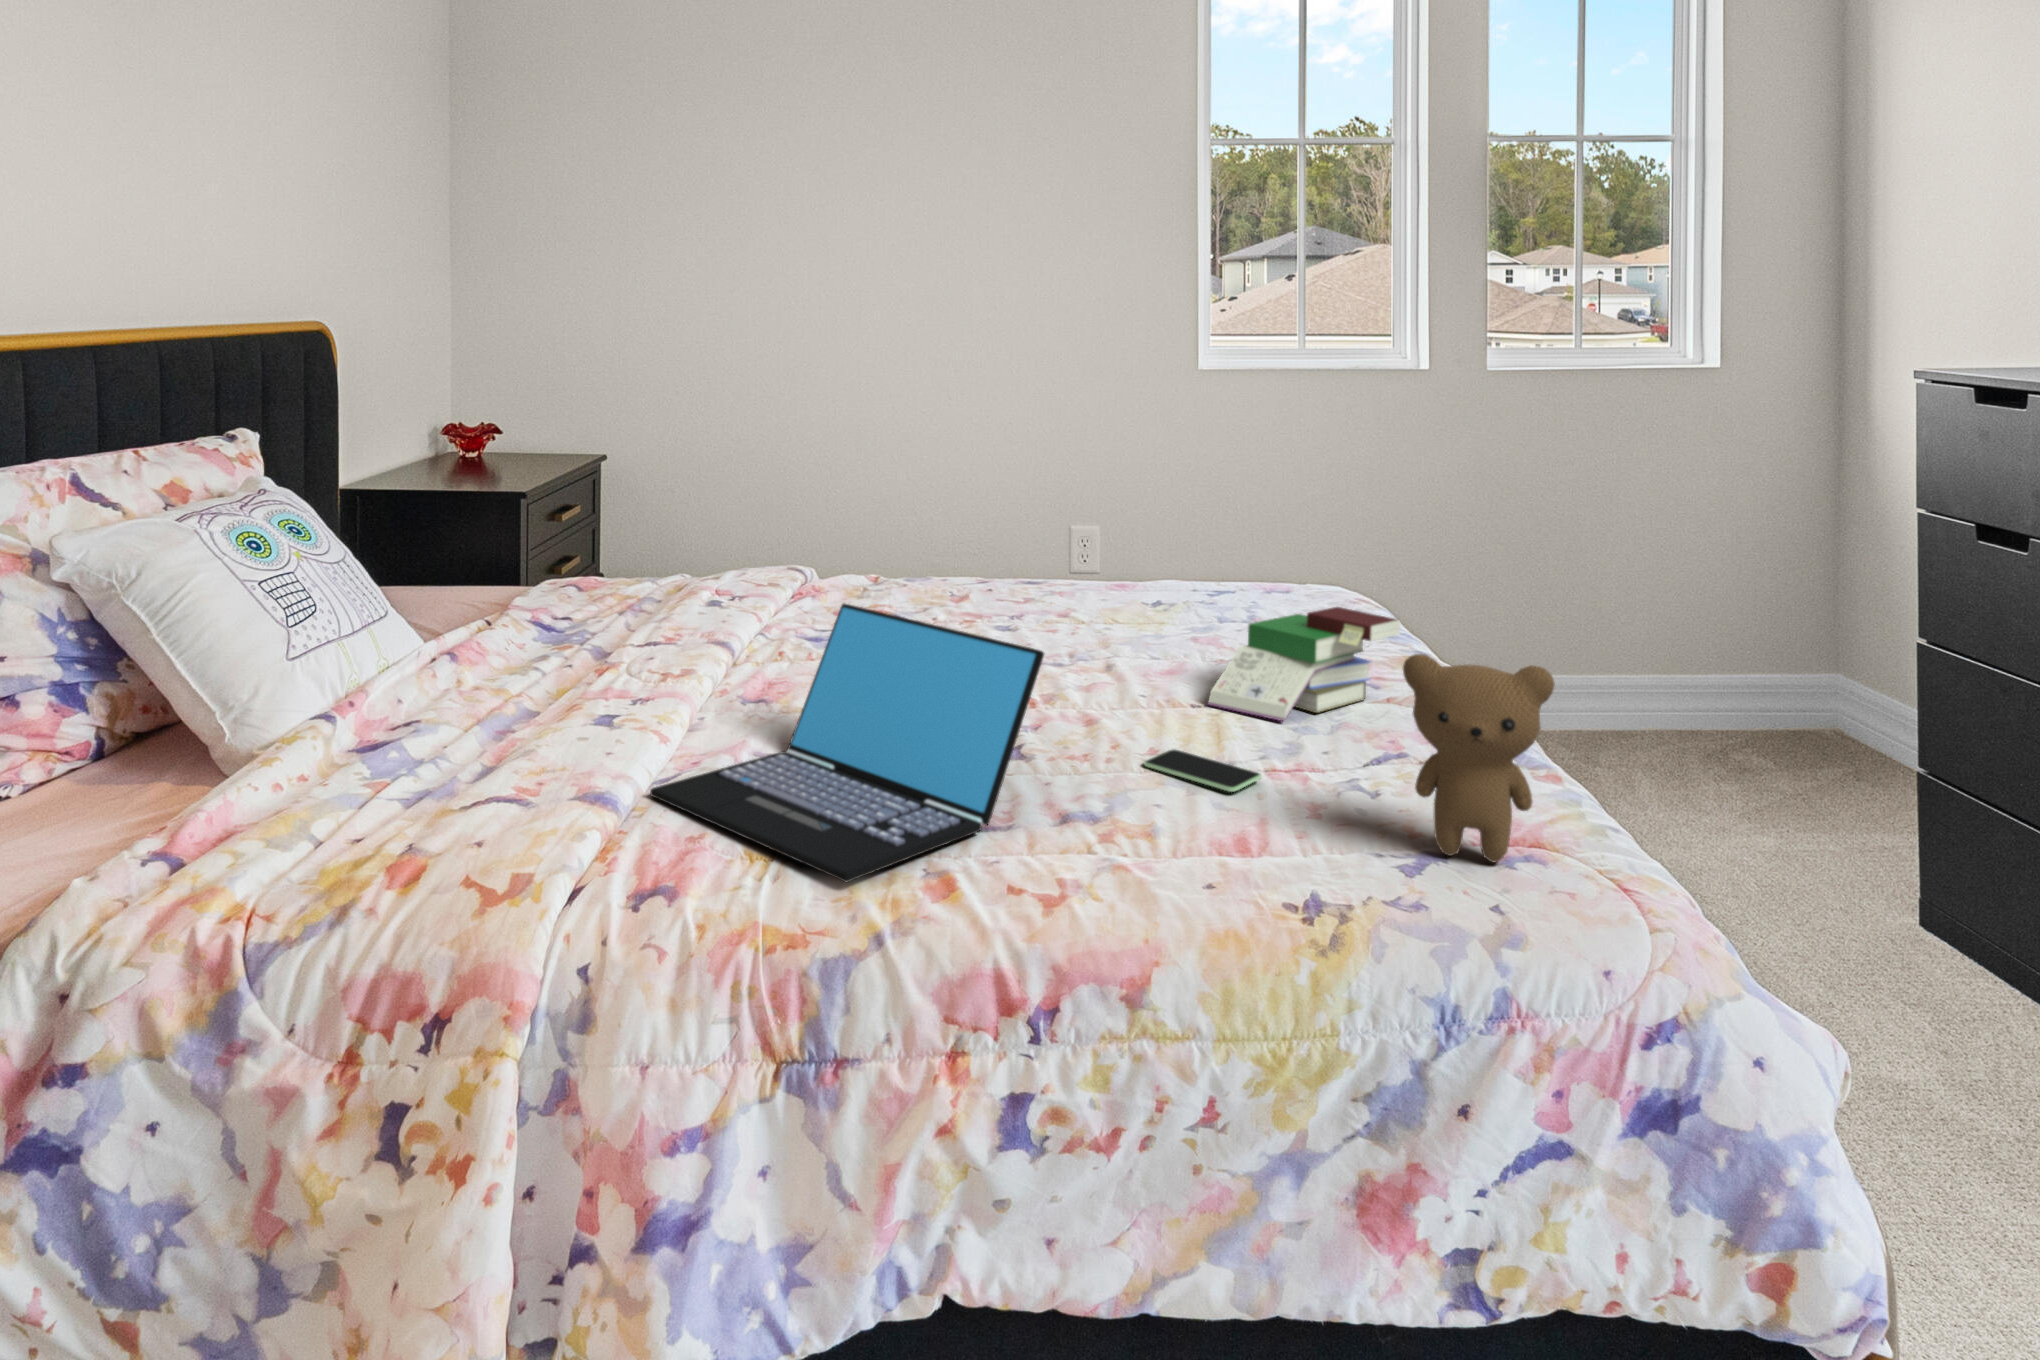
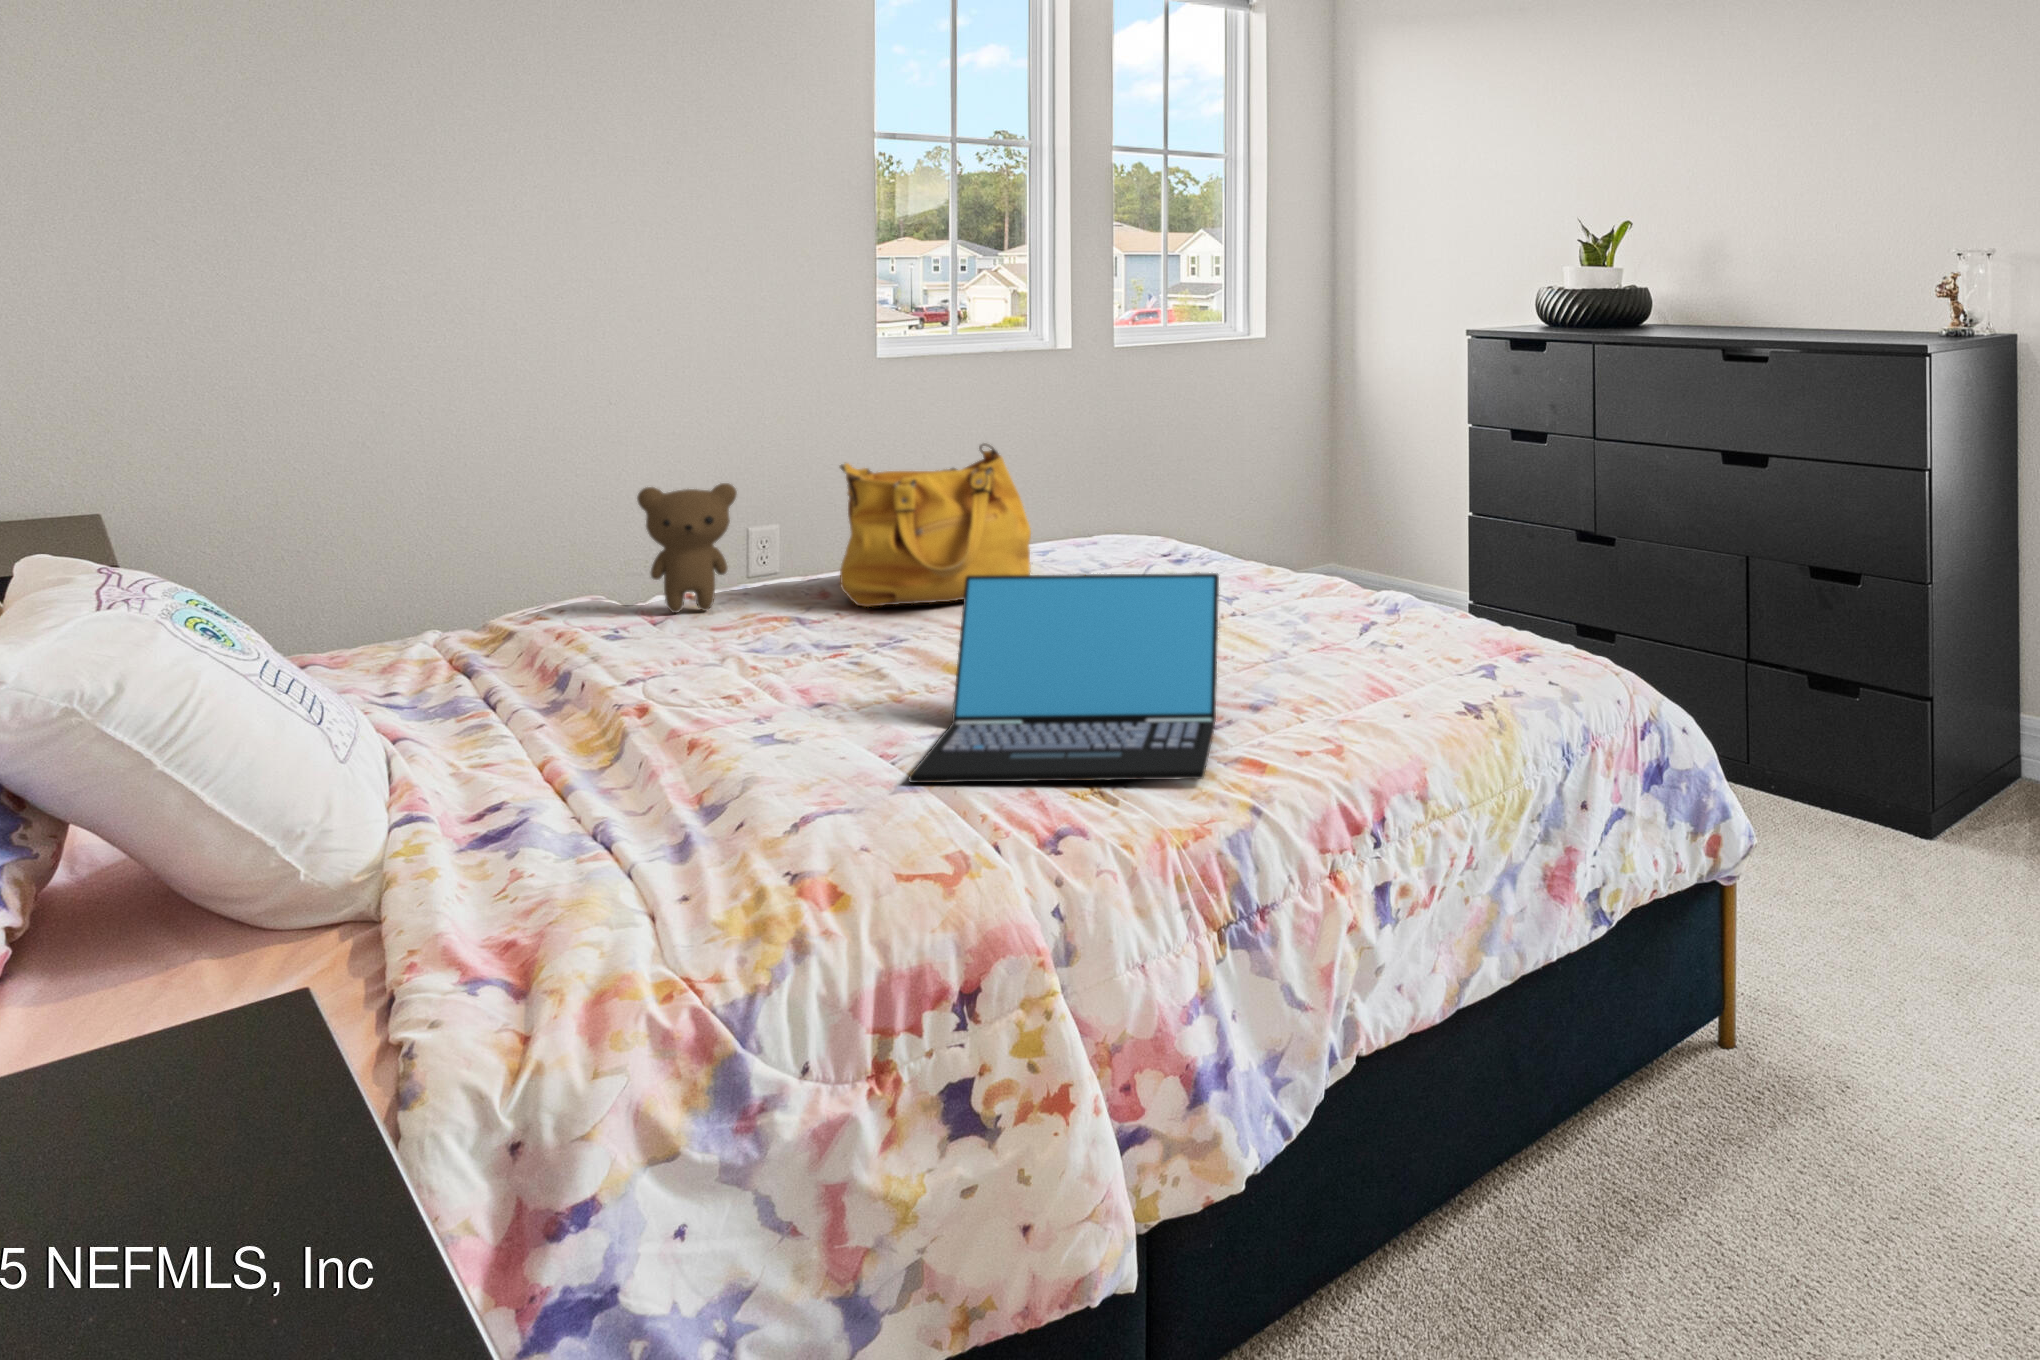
handbag: none [940,474,1139,634] -> present [840,443,1031,607]
book: present [1208,607,1400,721] -> none [1186,525,1303,621]
teddy bear: present [1403,654,1555,862] -> present [637,483,737,613]
smartphone: present [1144,749,1262,792] -> none [1224,649,1316,666]

